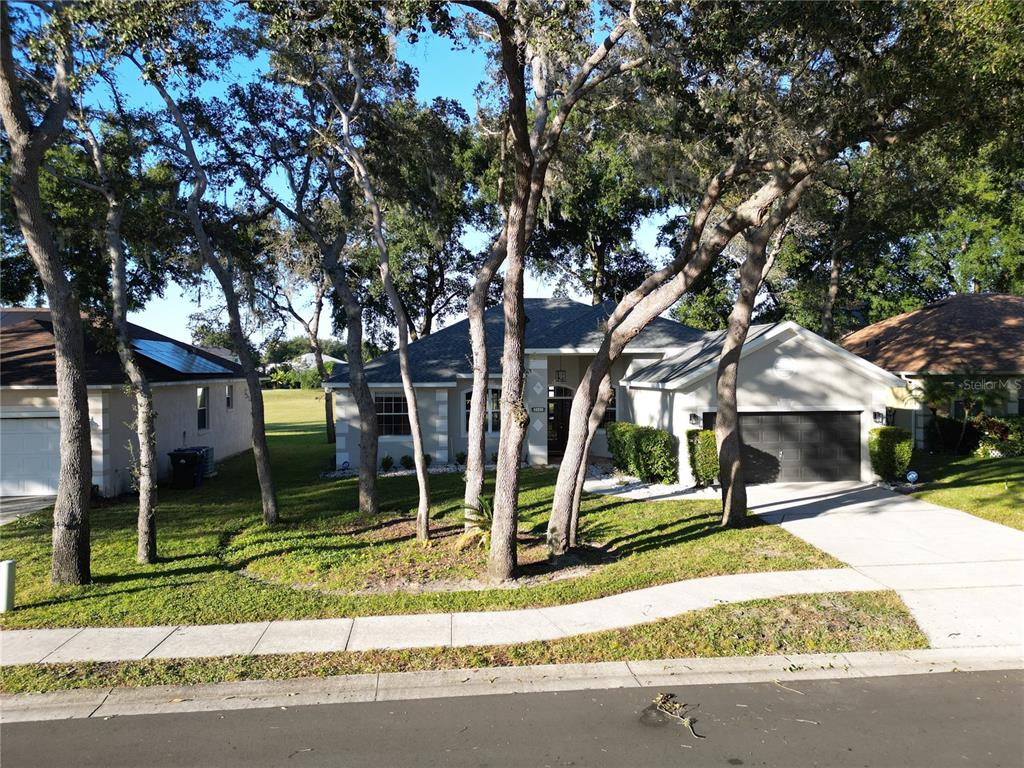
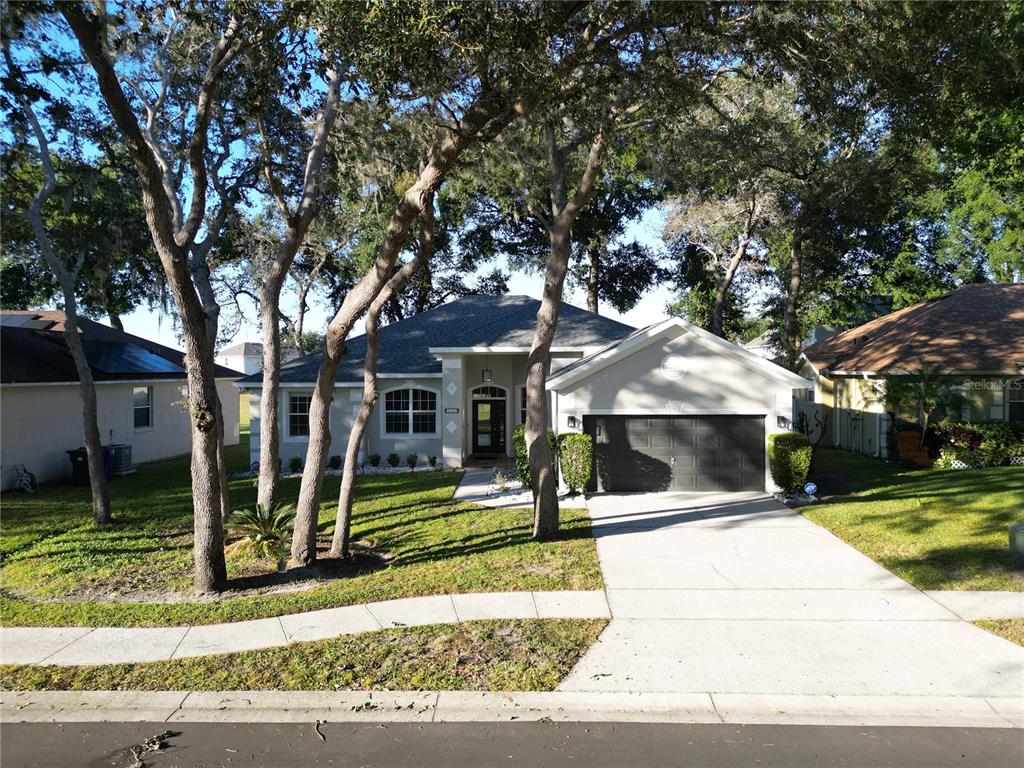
lounge chair: none [934,424,971,459] -> present [897,431,935,469]

